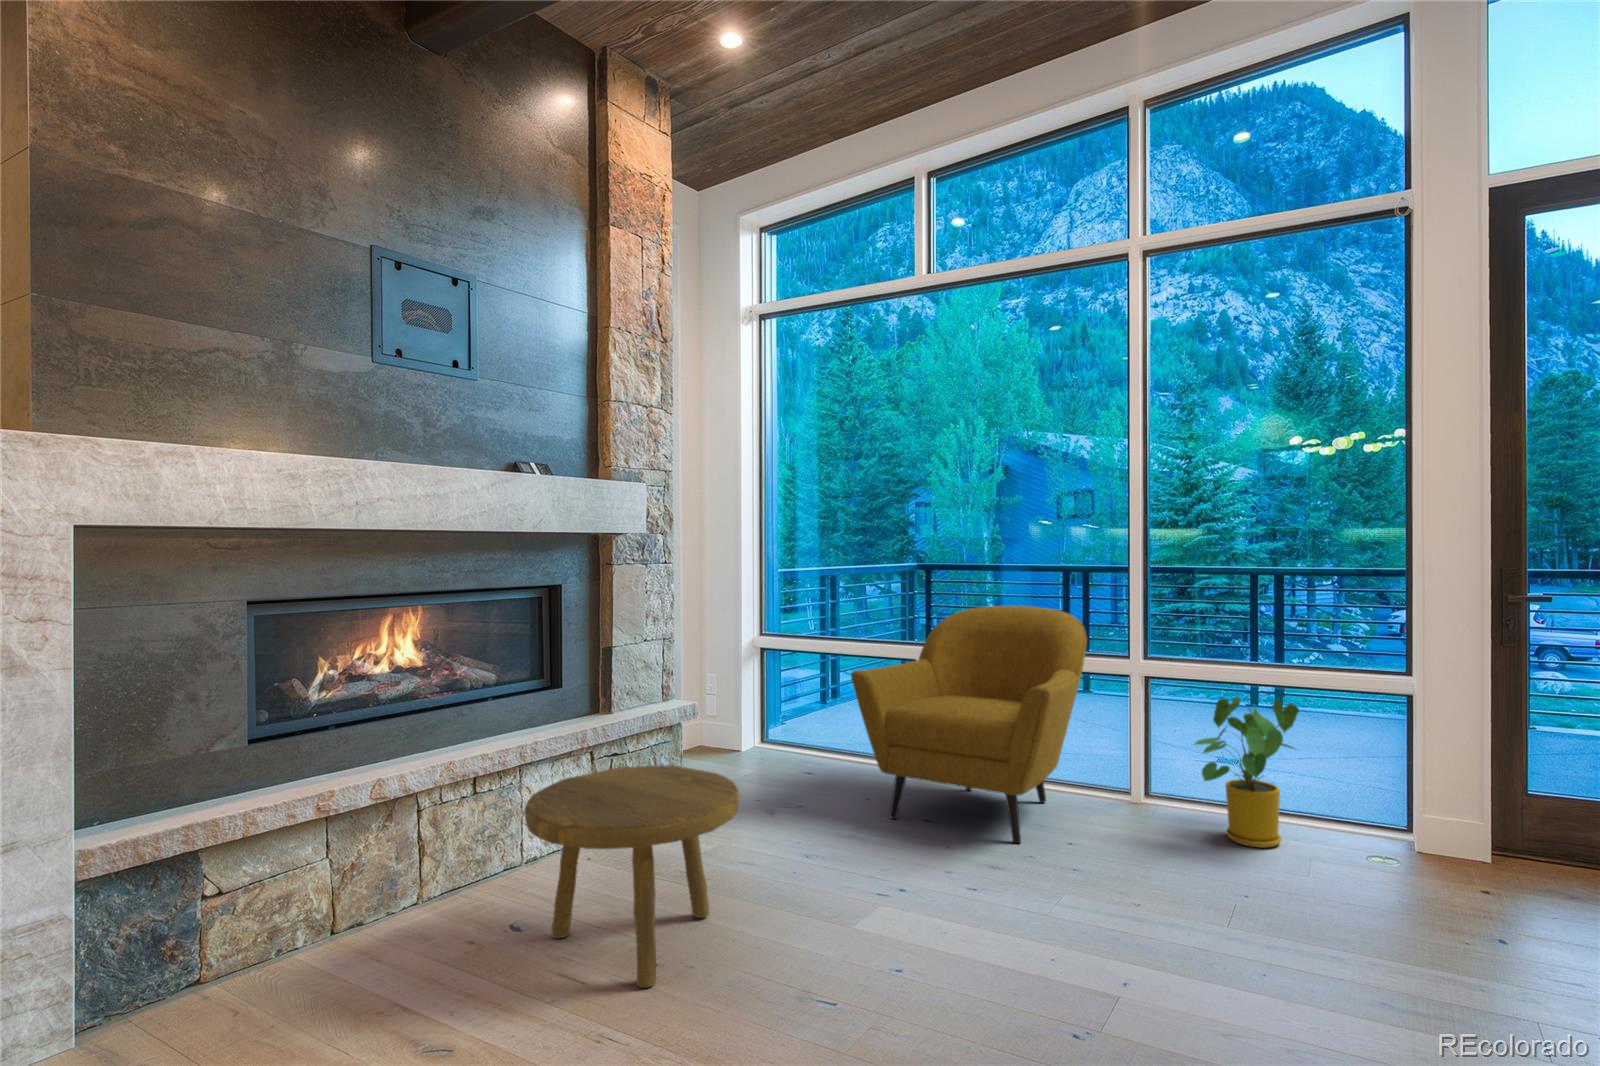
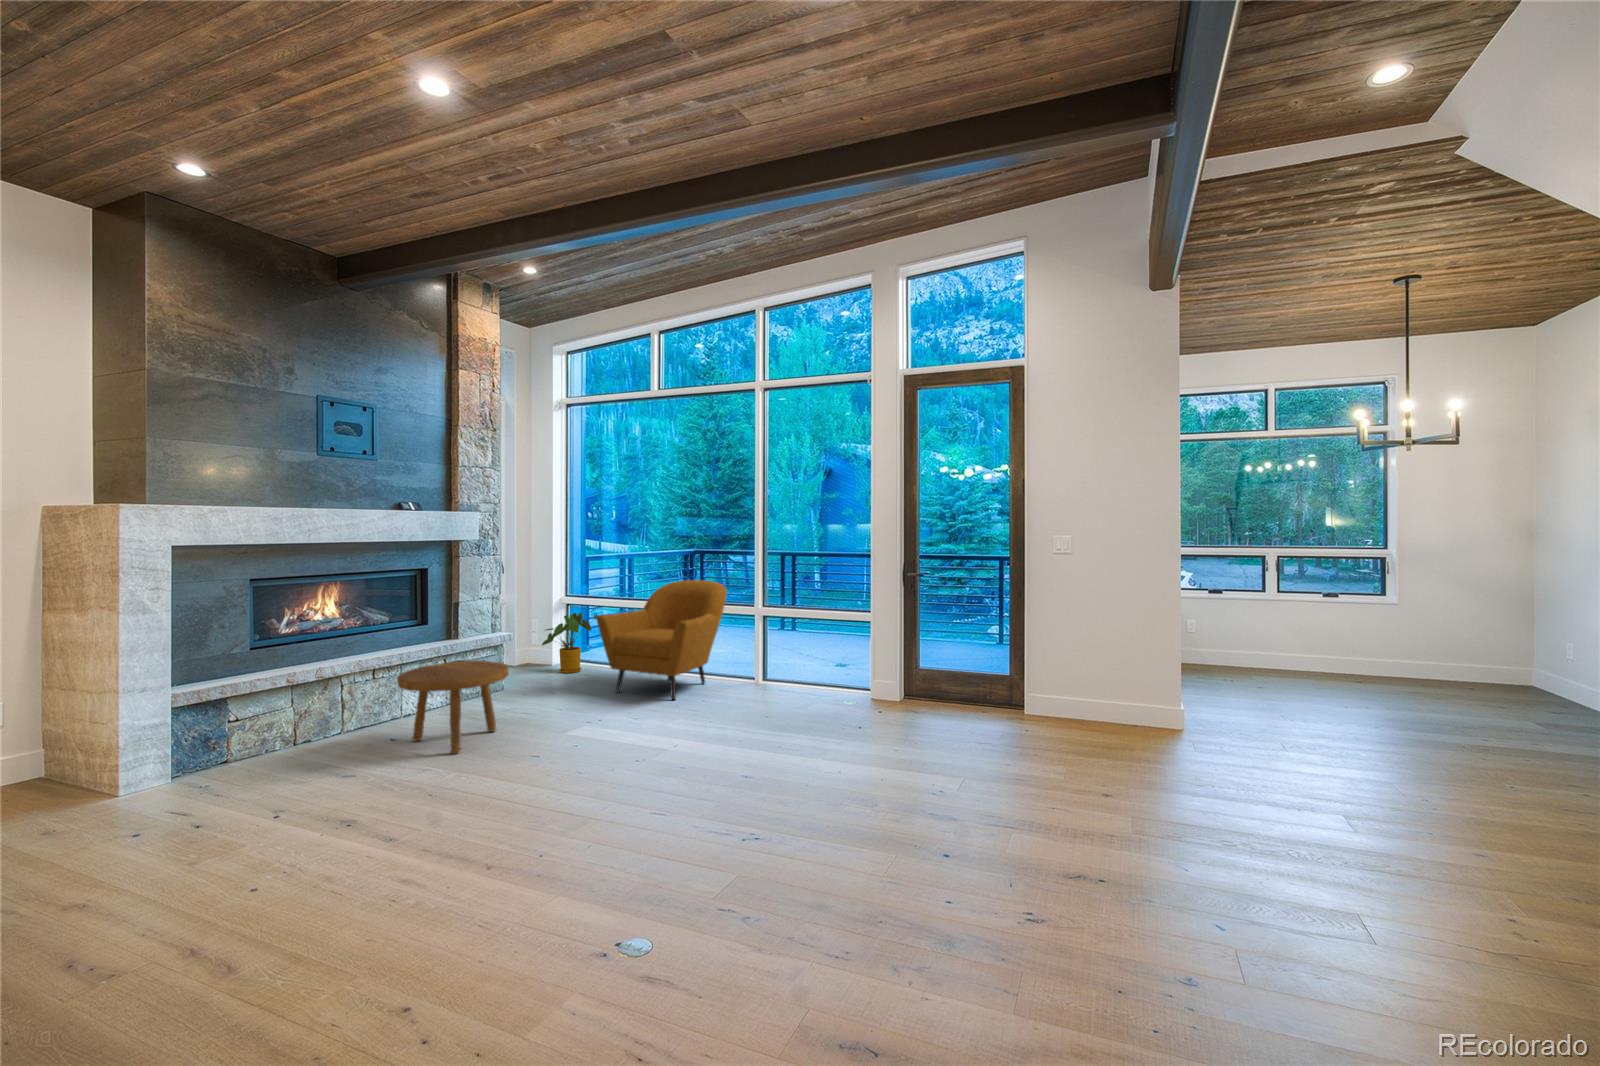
house plant: present [1194,697,1299,848] -> present [542,612,597,673]

